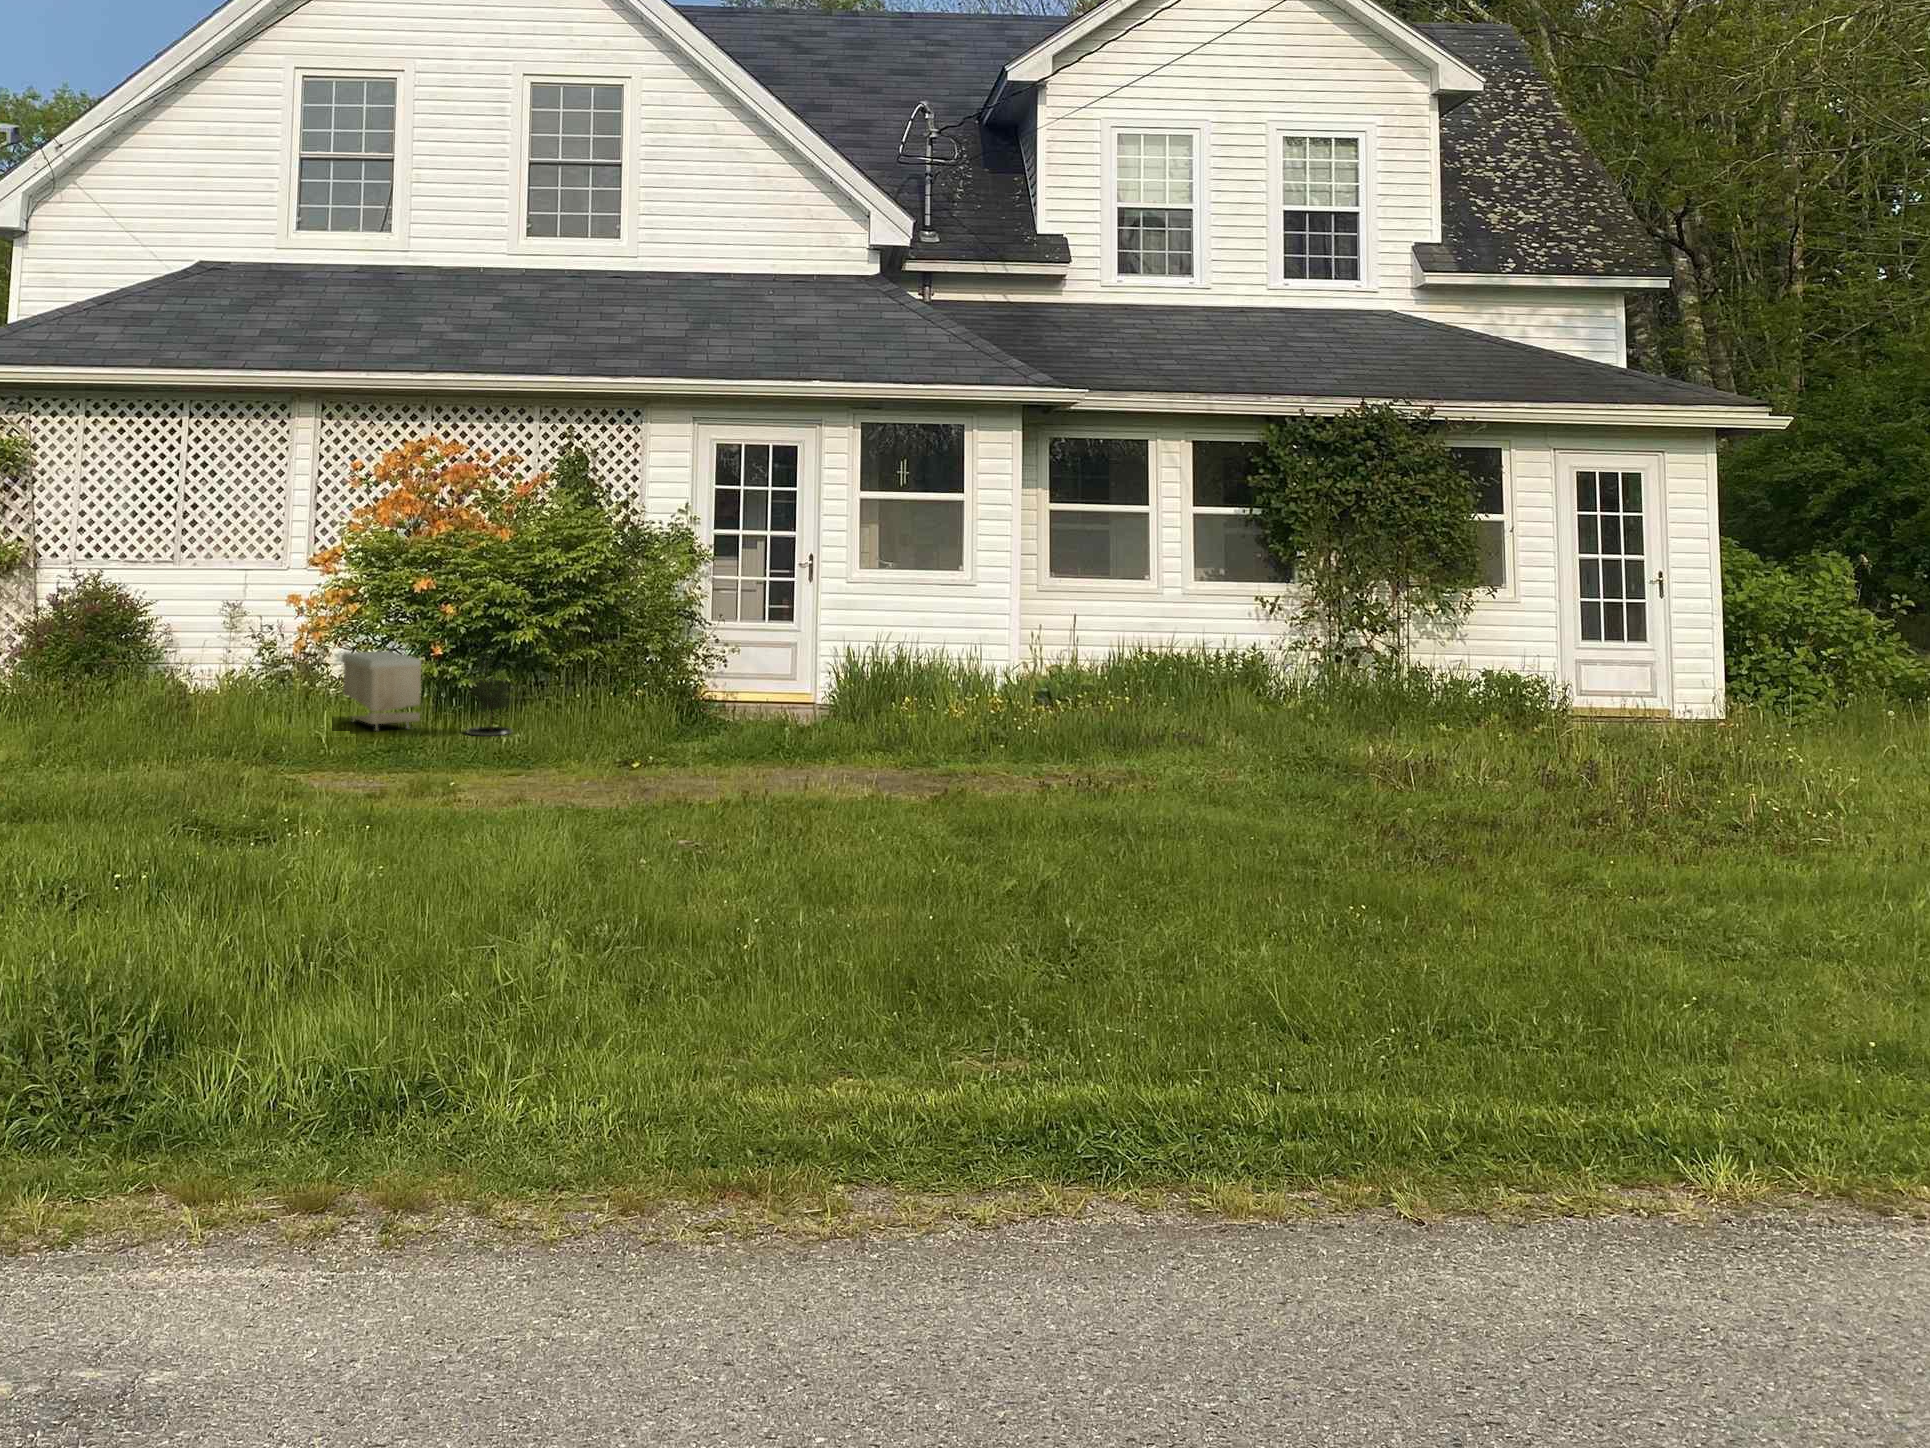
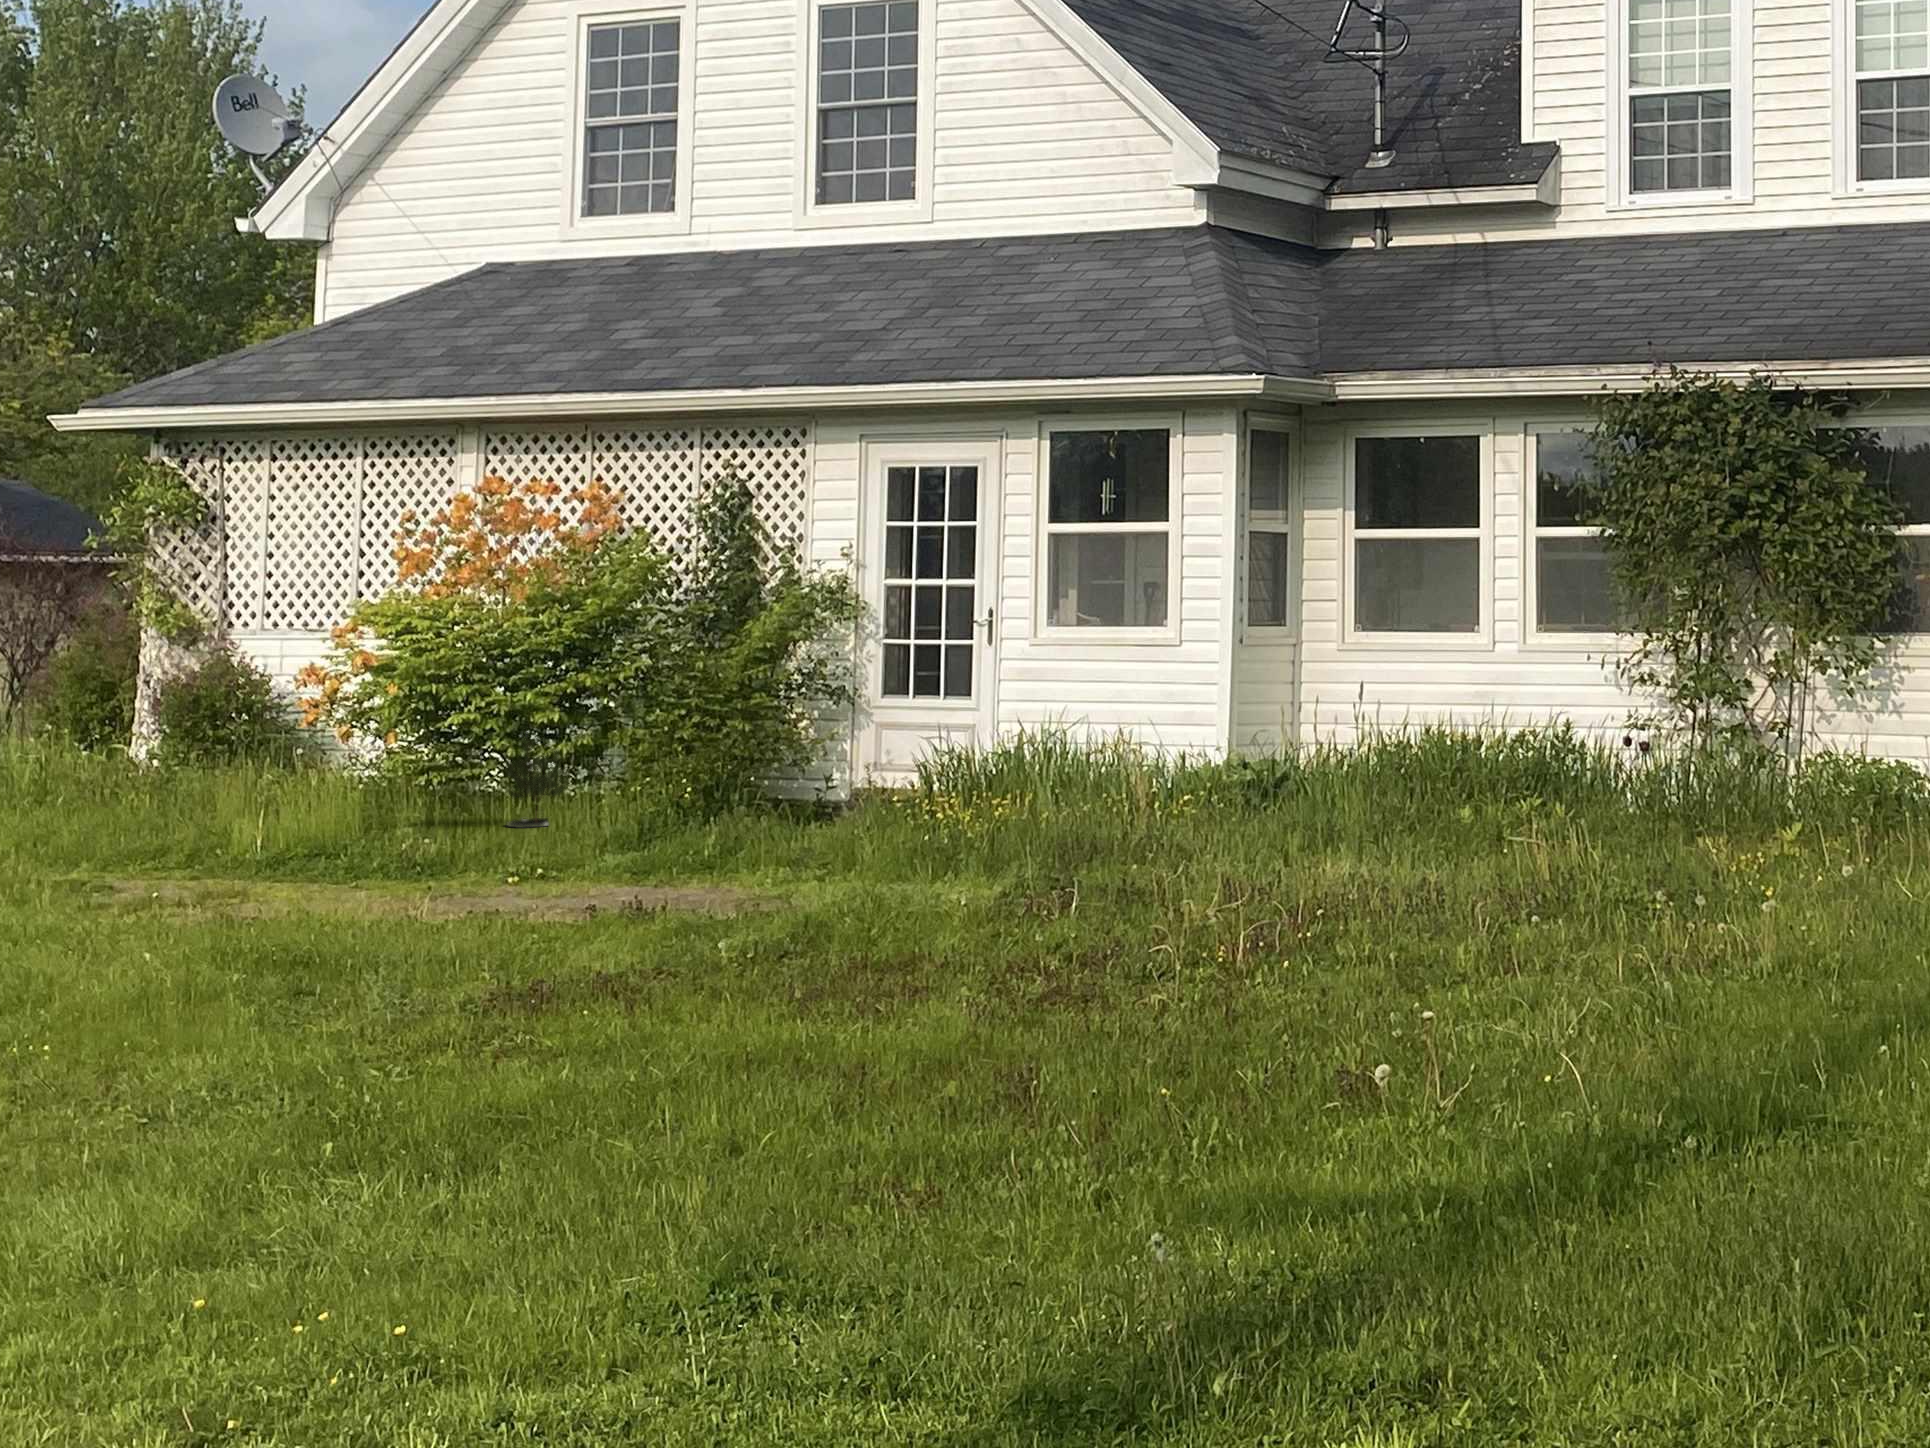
storage bench: present [342,651,421,730] -> none [418,729,502,821]

